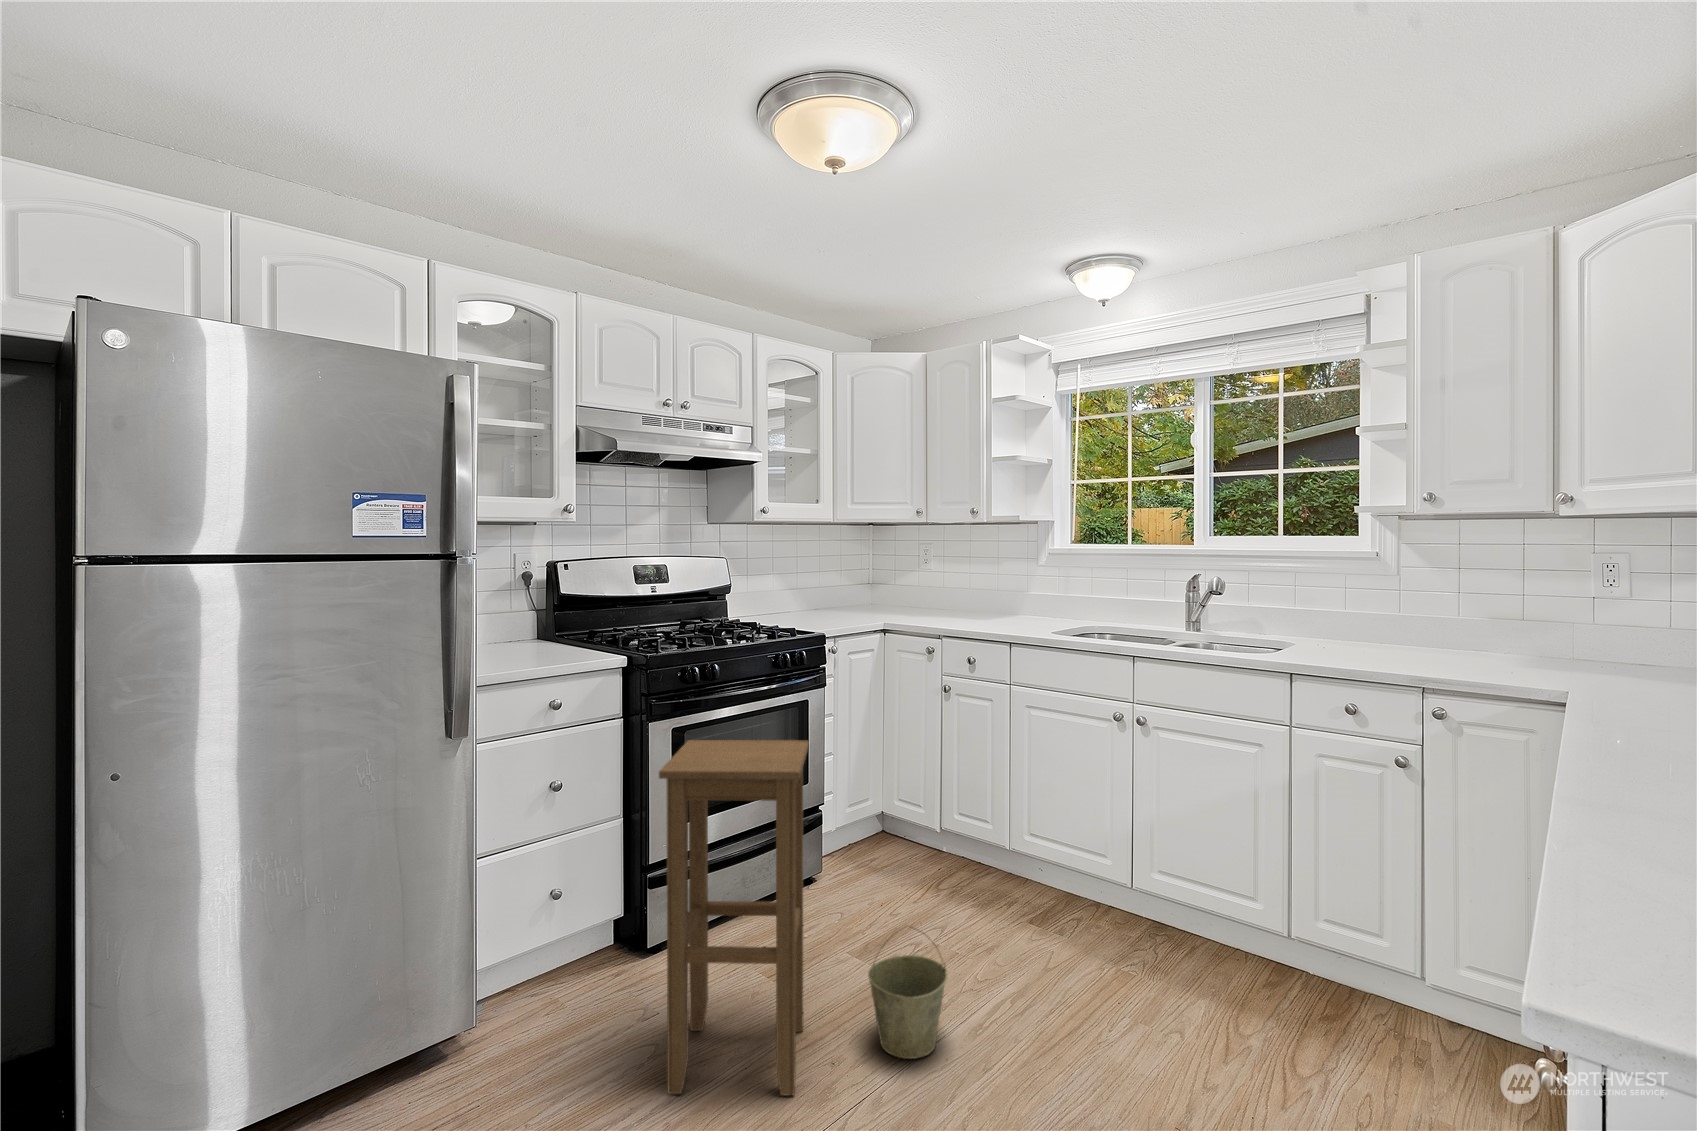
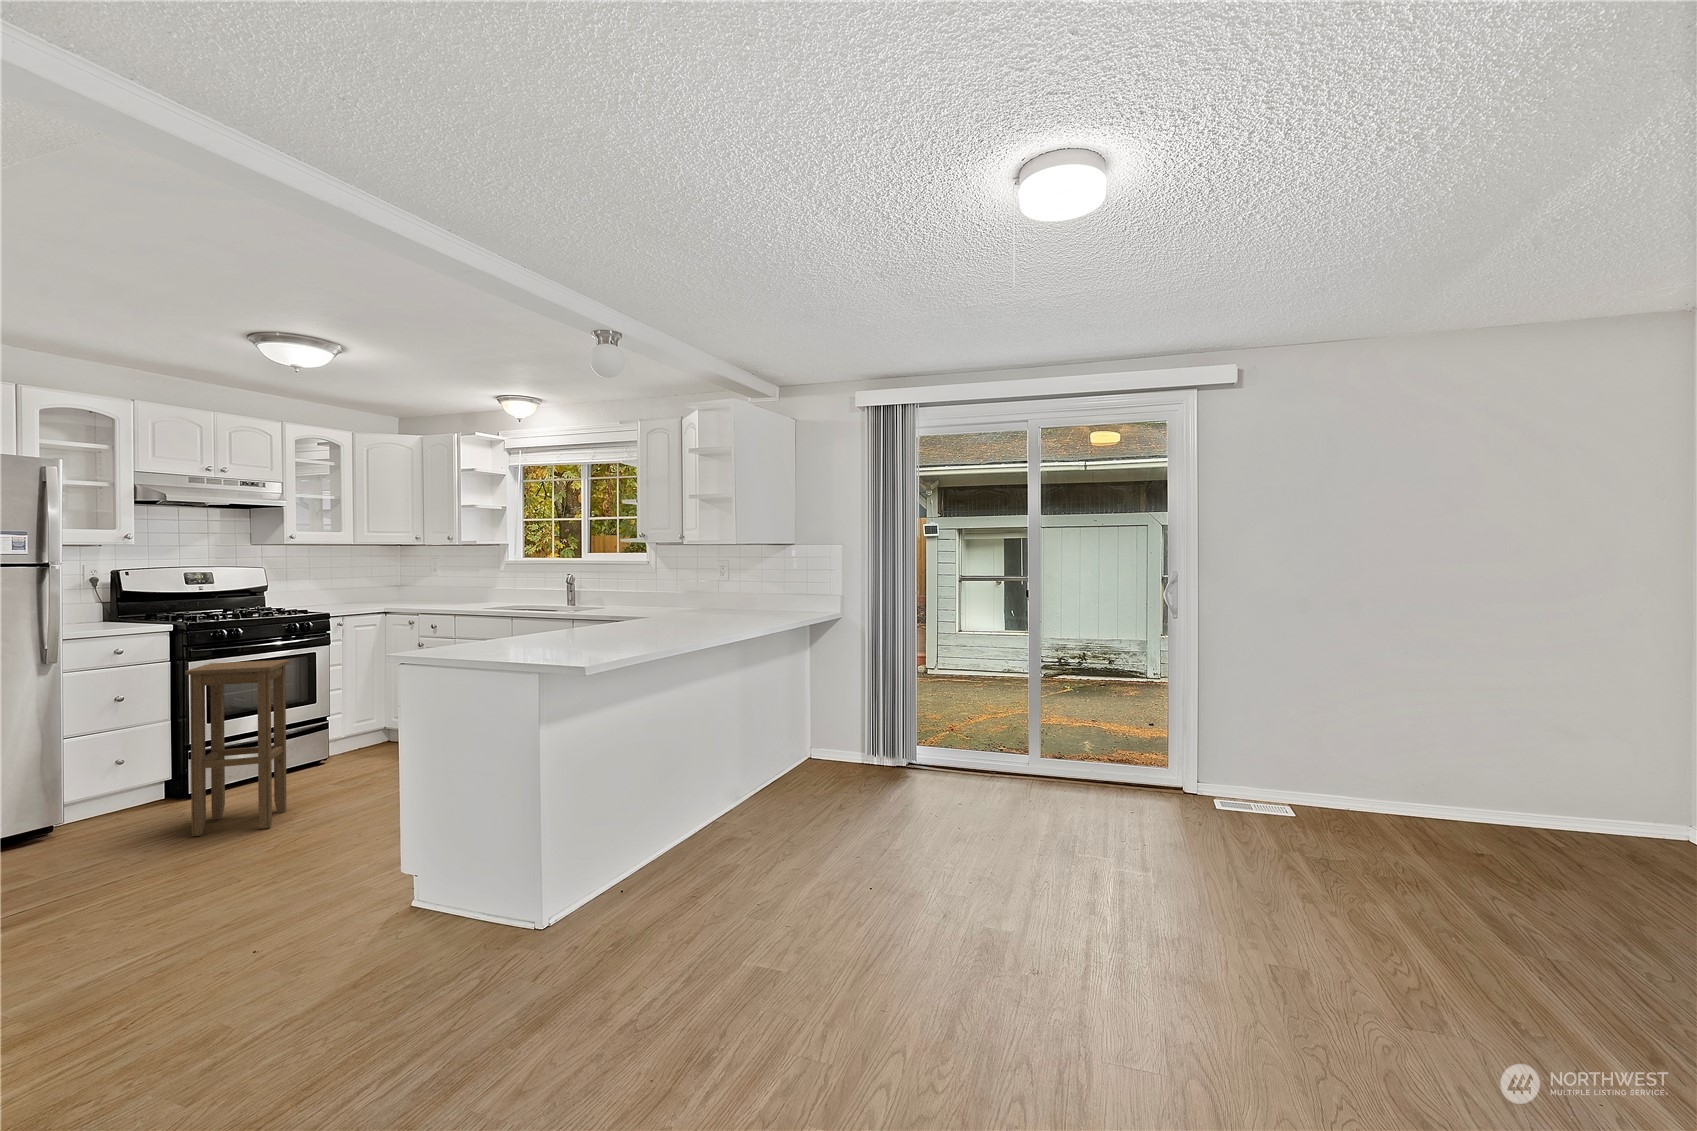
bucket: present [868,926,947,1059] -> none [322,748,369,812]

